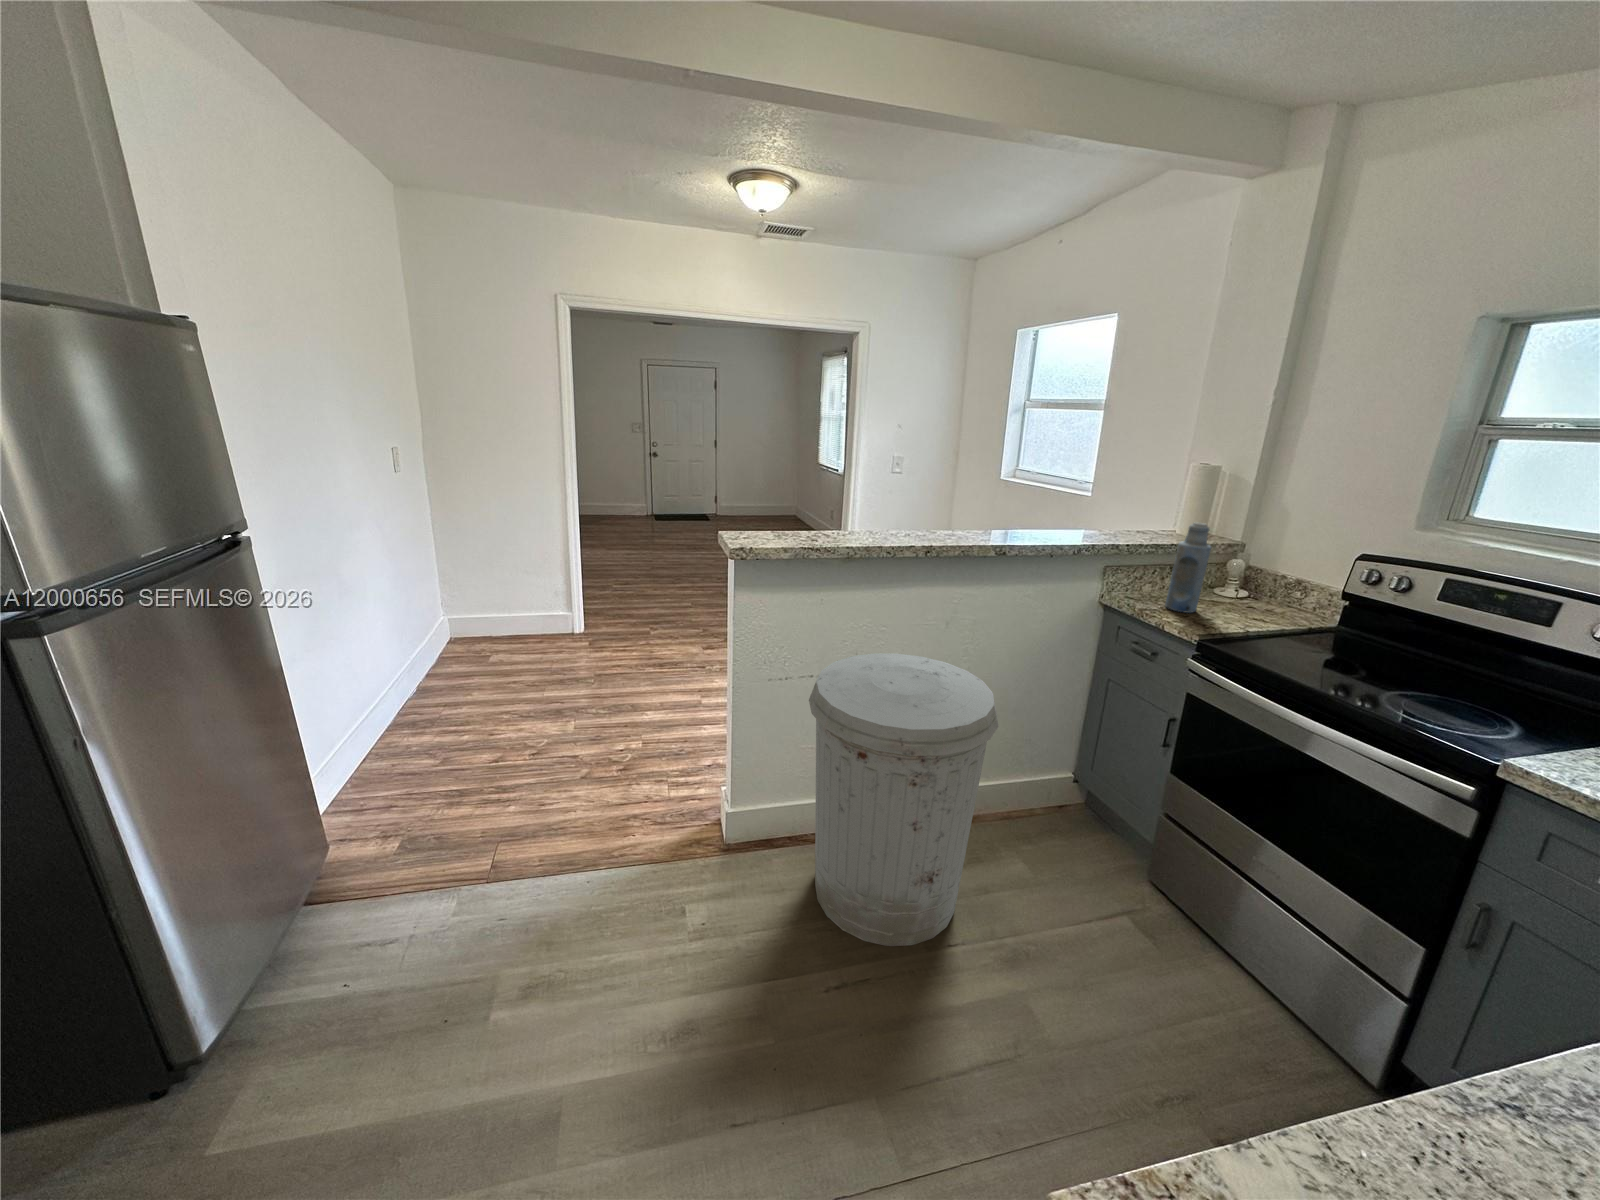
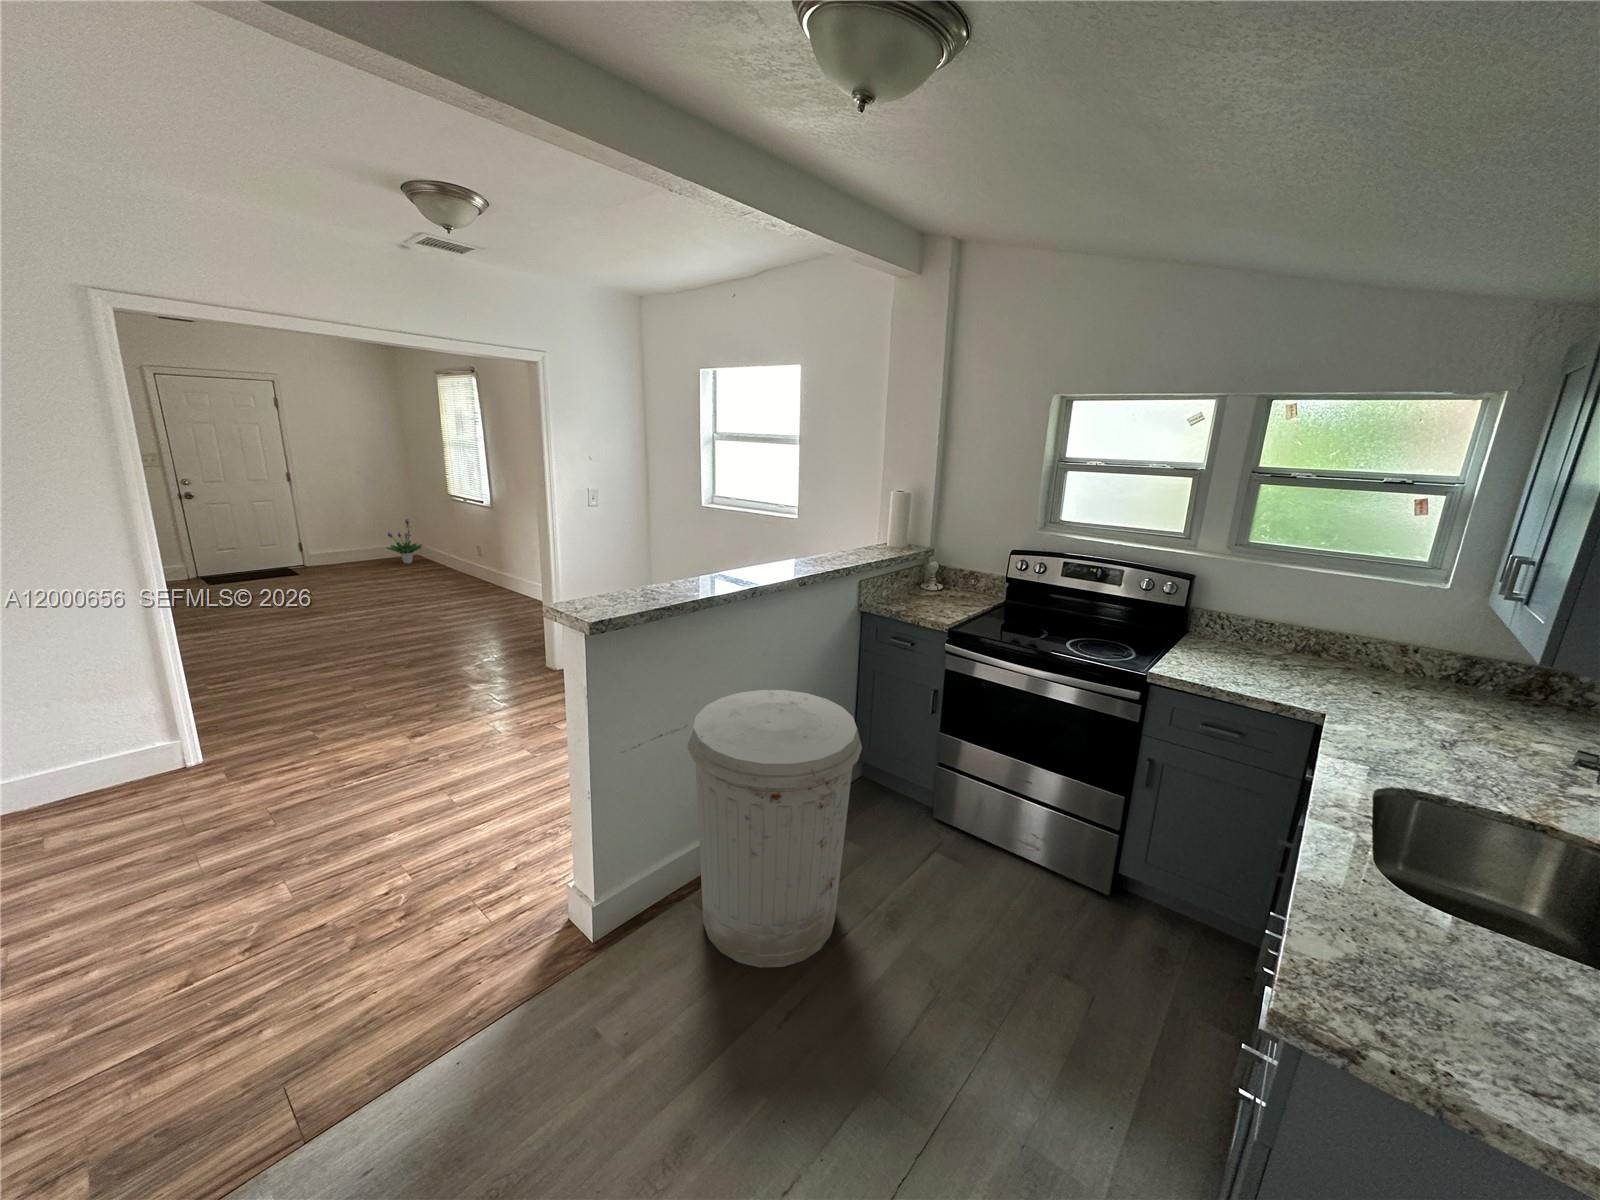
potted plant: none [767,483,795,521] -> present [386,519,422,563]
bottle: present [1165,523,1211,613] -> none [906,540,932,609]

